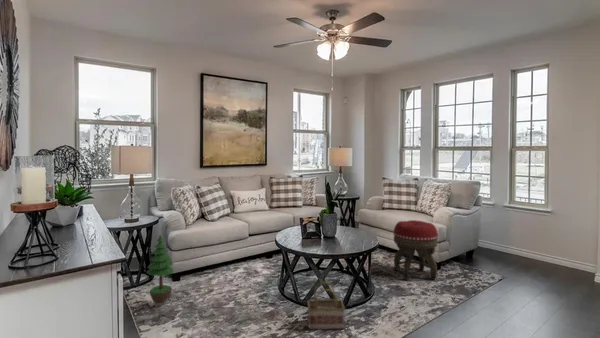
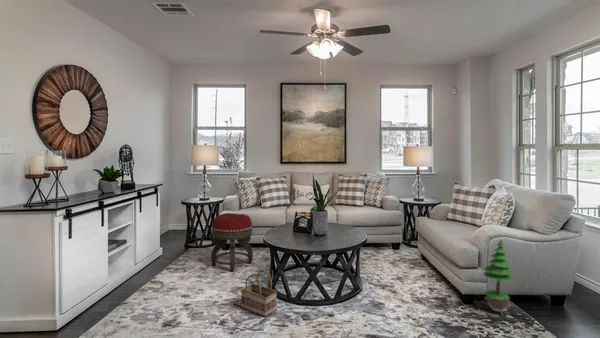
footstool: present [394,220,438,280] -> present [211,213,253,271]
potted tree: present [147,235,174,306] -> present [484,241,514,312]

